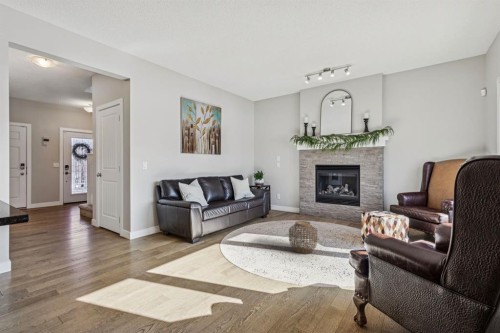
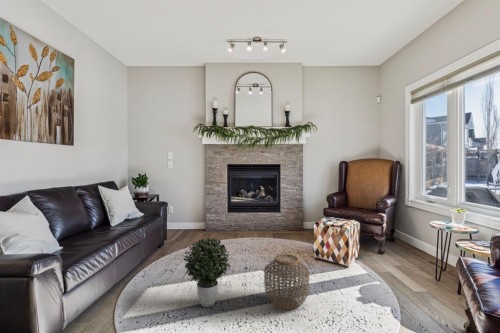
potted plant: none [250,206,275,243] -> present [184,238,231,307]

